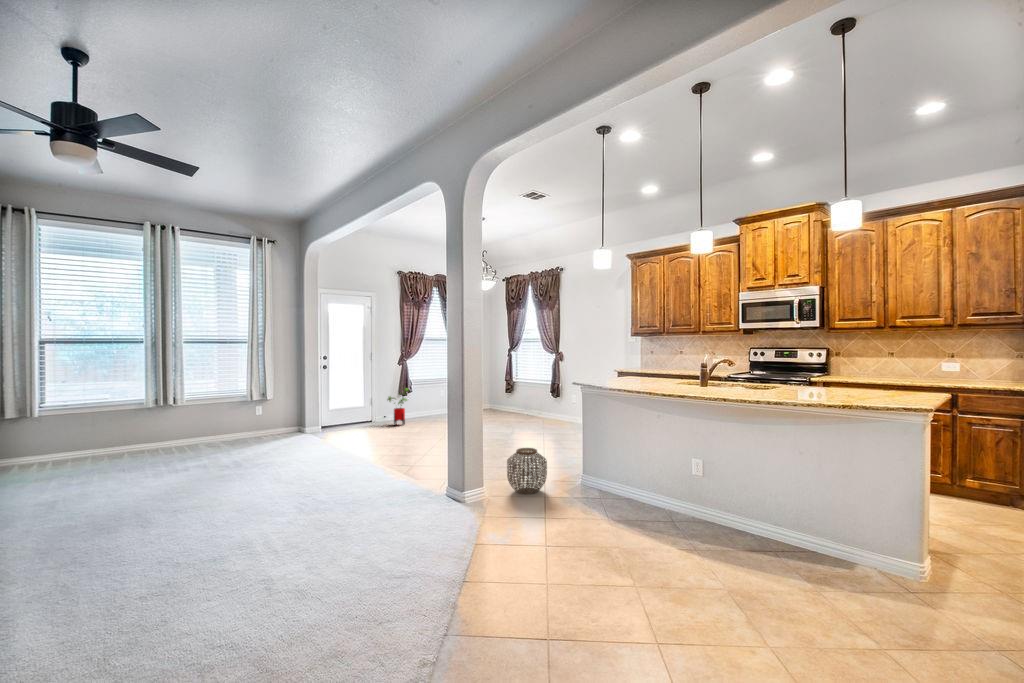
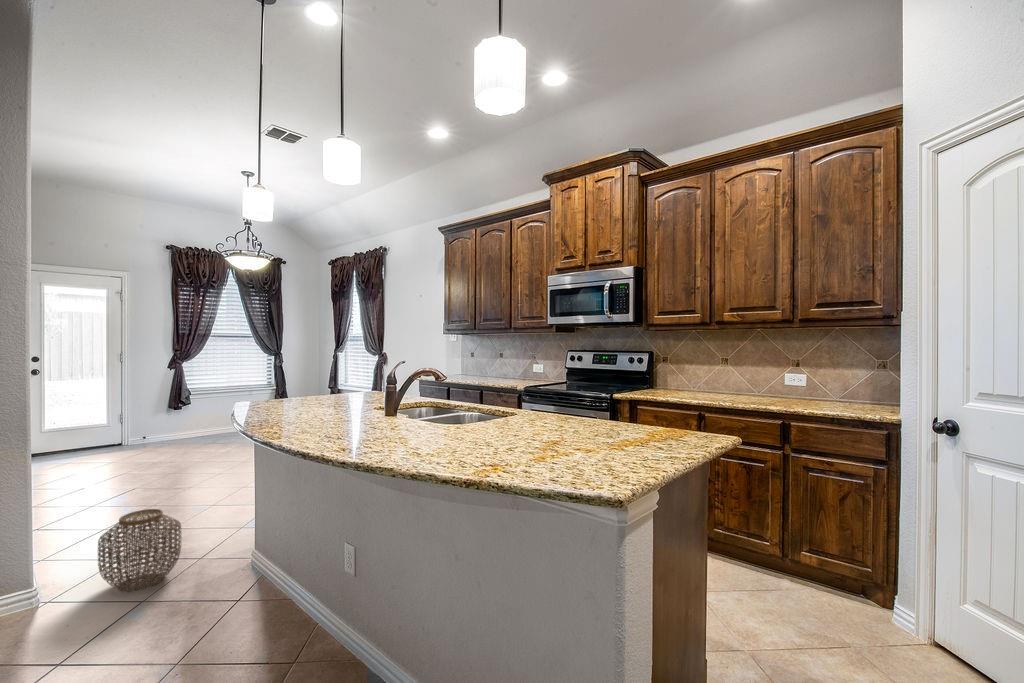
house plant: present [388,388,408,425] -> none [146,397,183,446]

